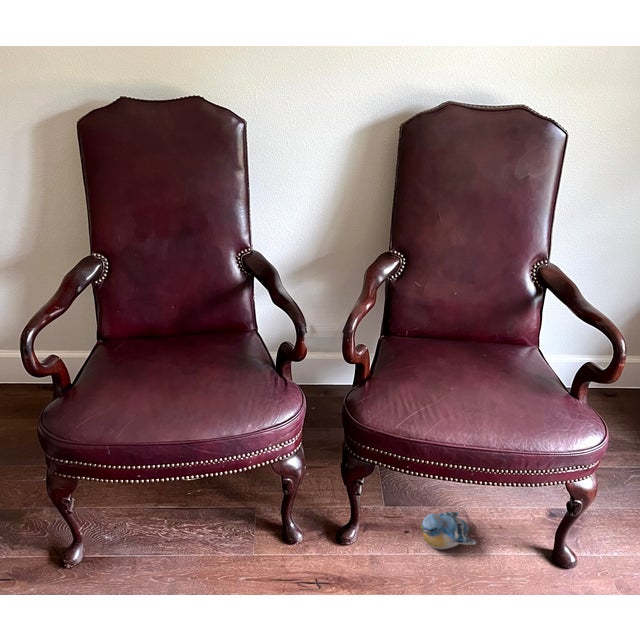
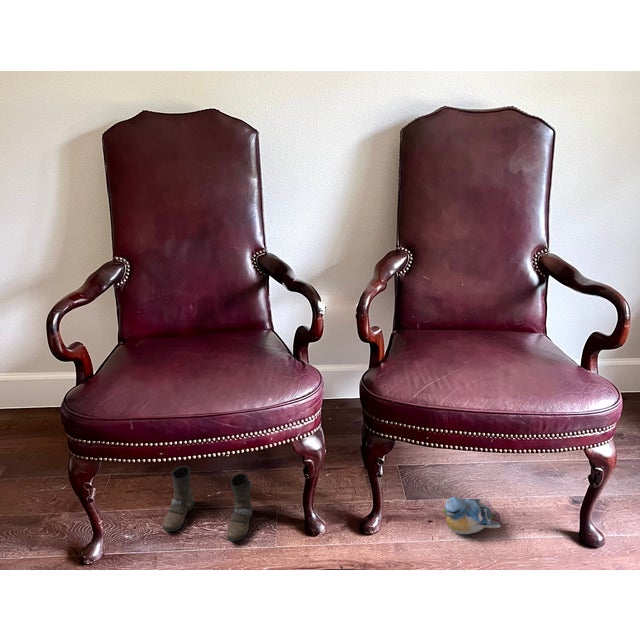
boots: none [143,469,232,548] -> present [163,466,252,541]

